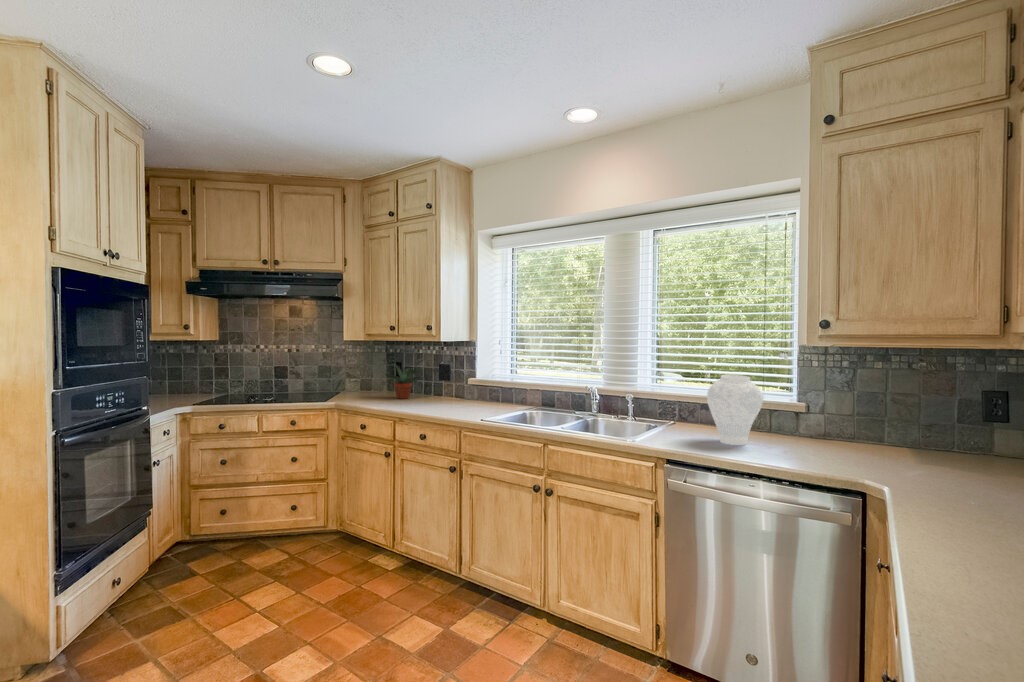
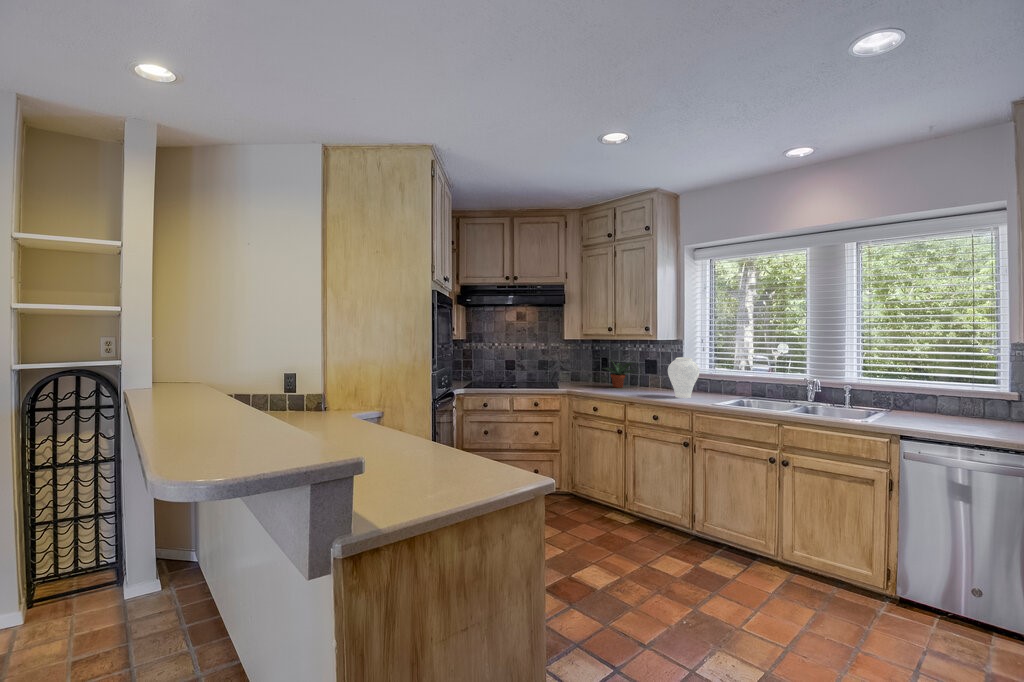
vase: present [707,375,763,445] -> present [668,357,700,398]

